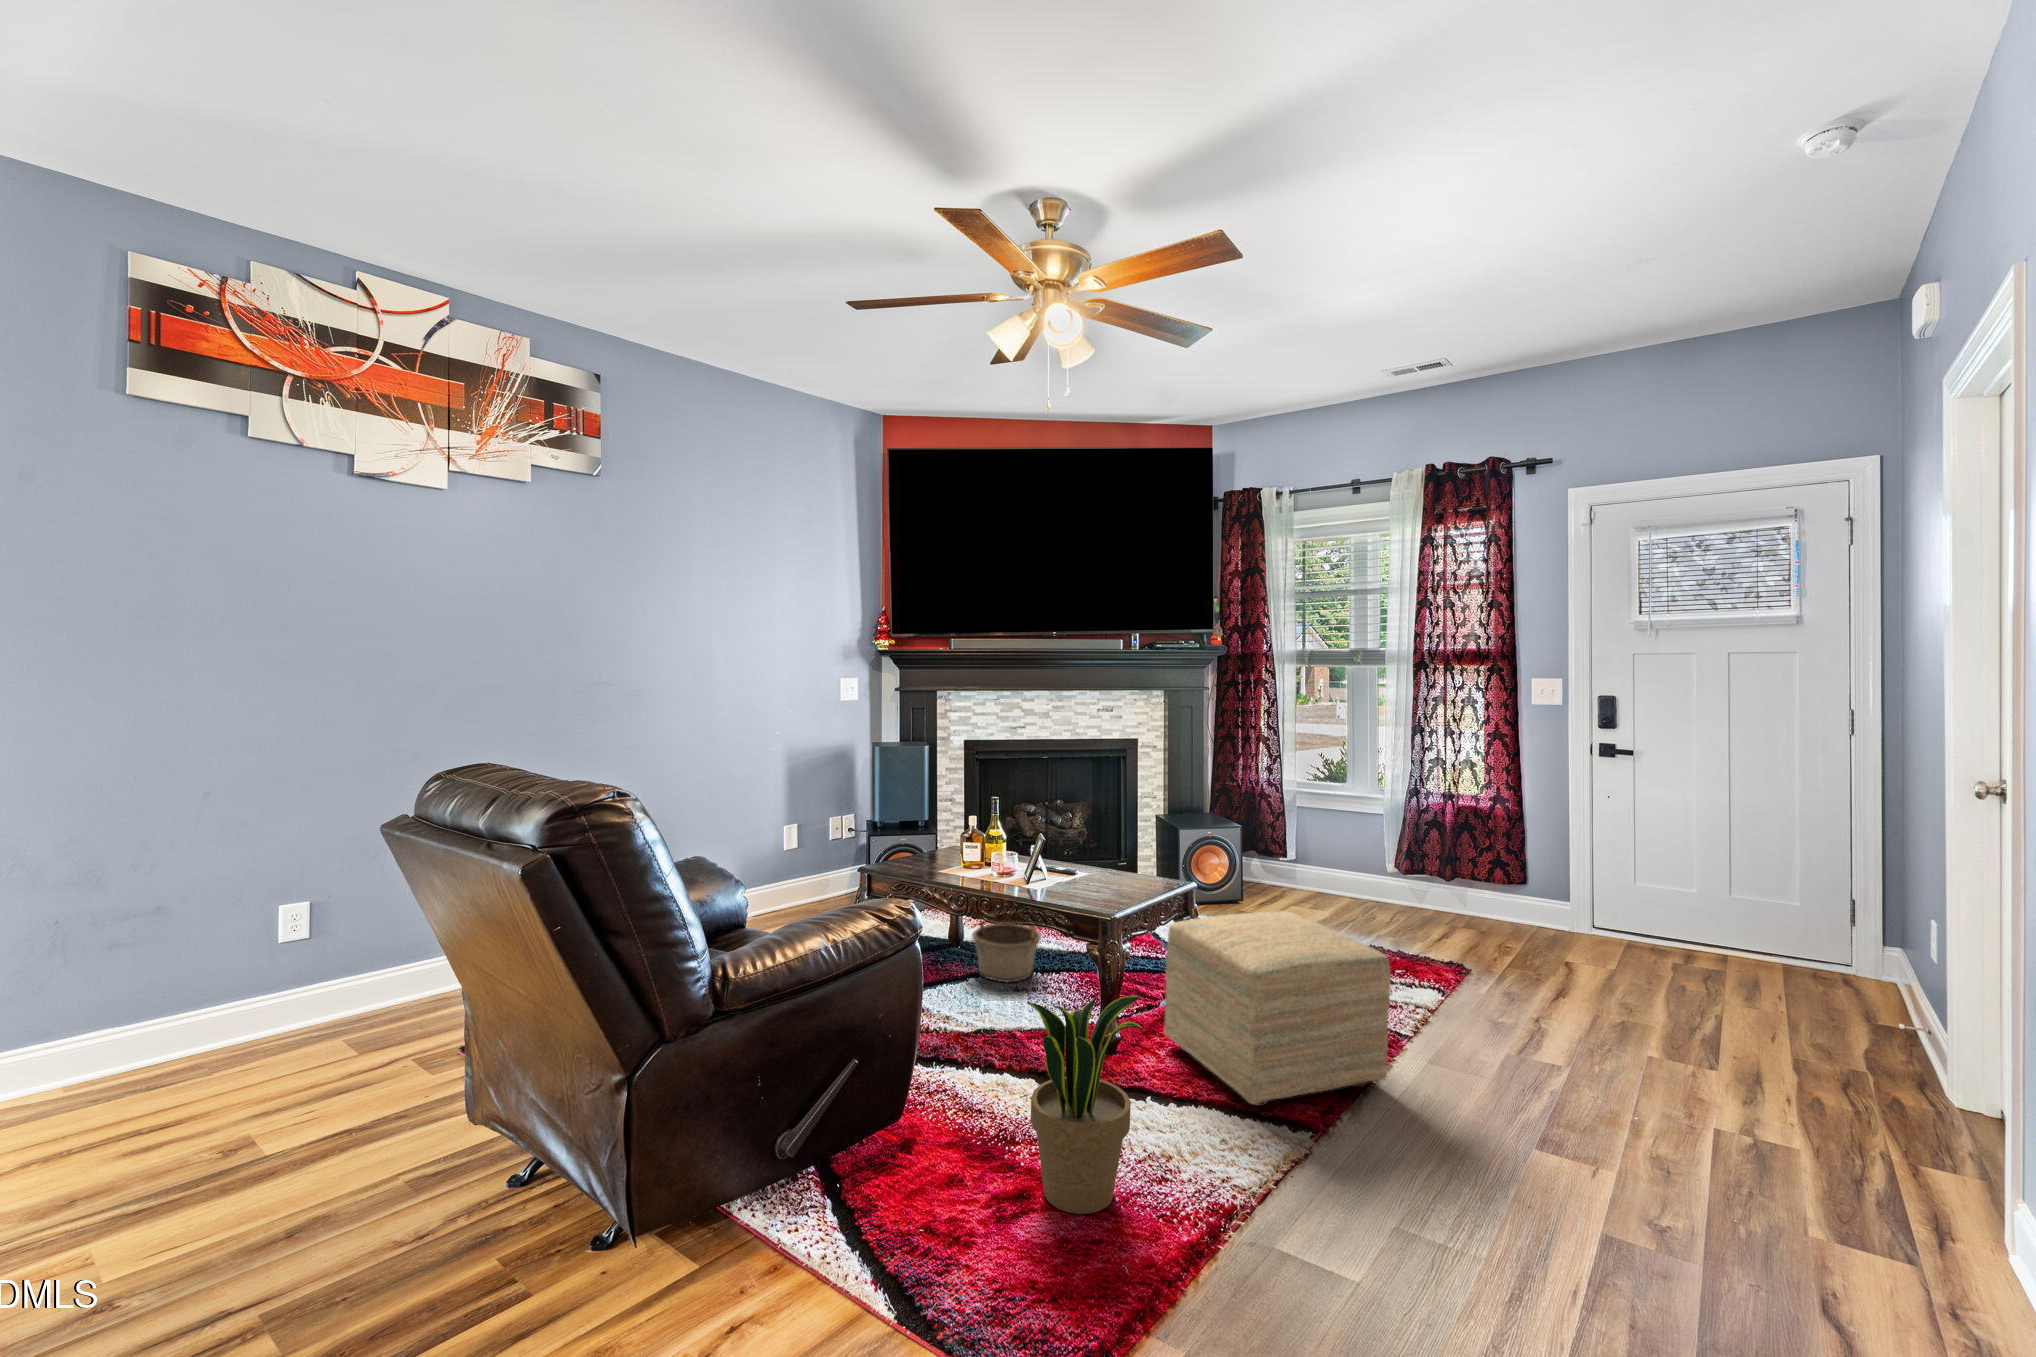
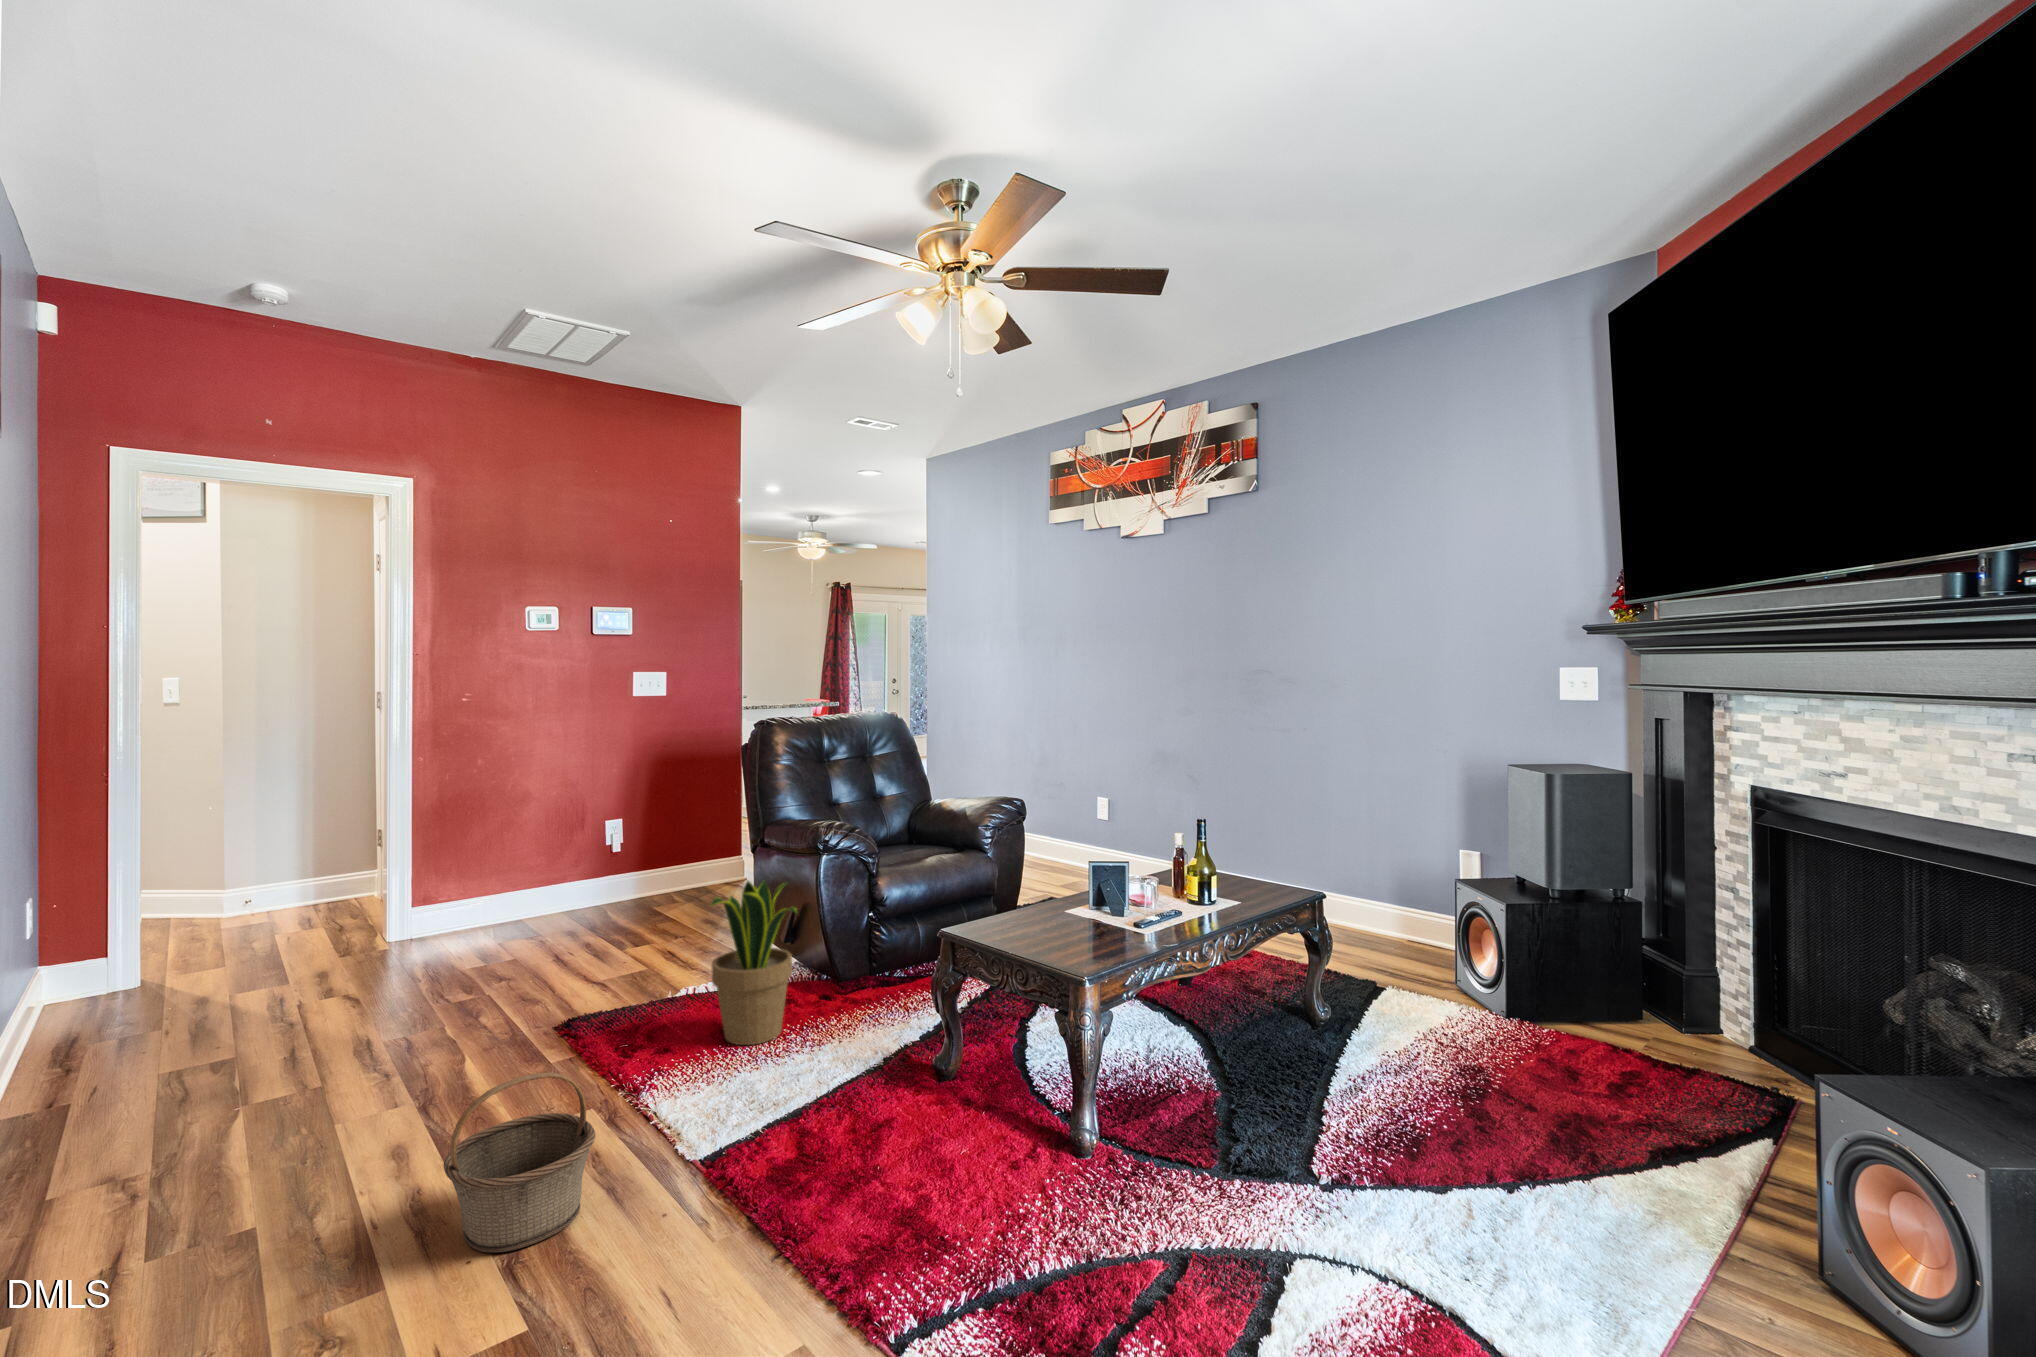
ottoman: present [1164,911,1391,1106] -> none [780,949,1033,1232]
basket: present [972,920,1041,982] -> present [444,1072,595,1252]

